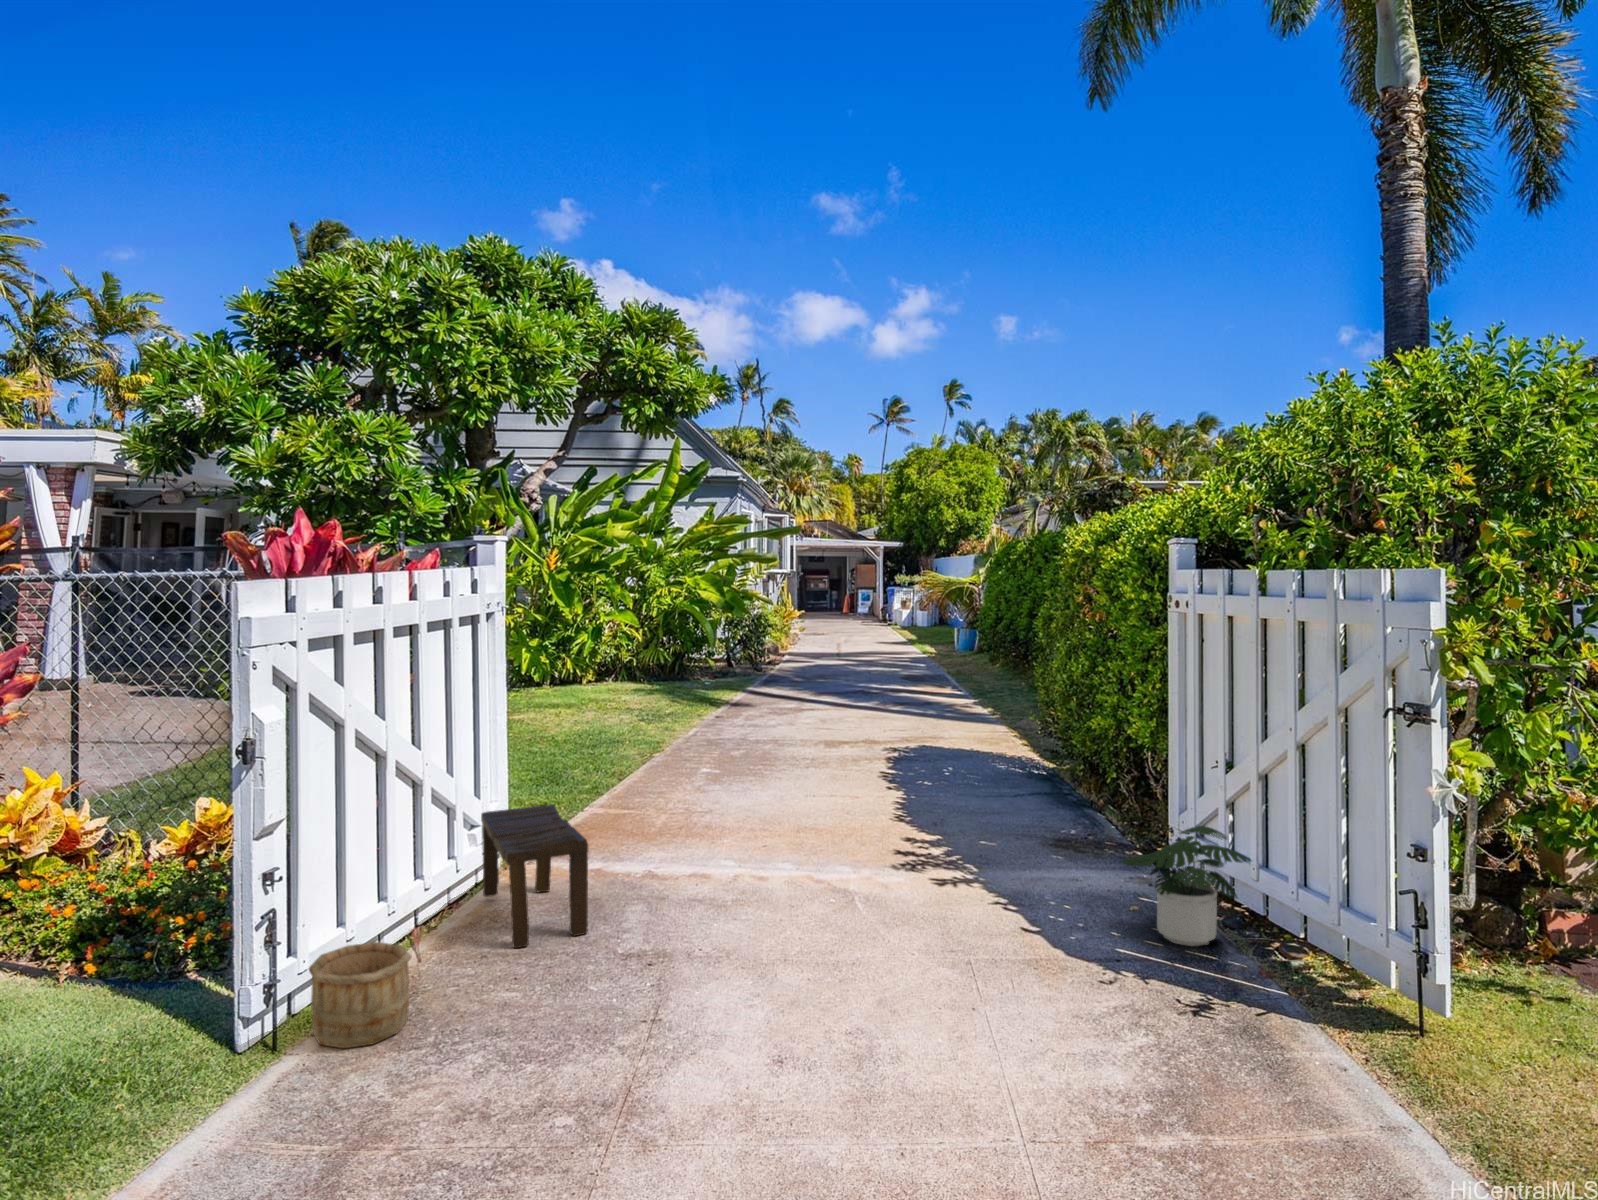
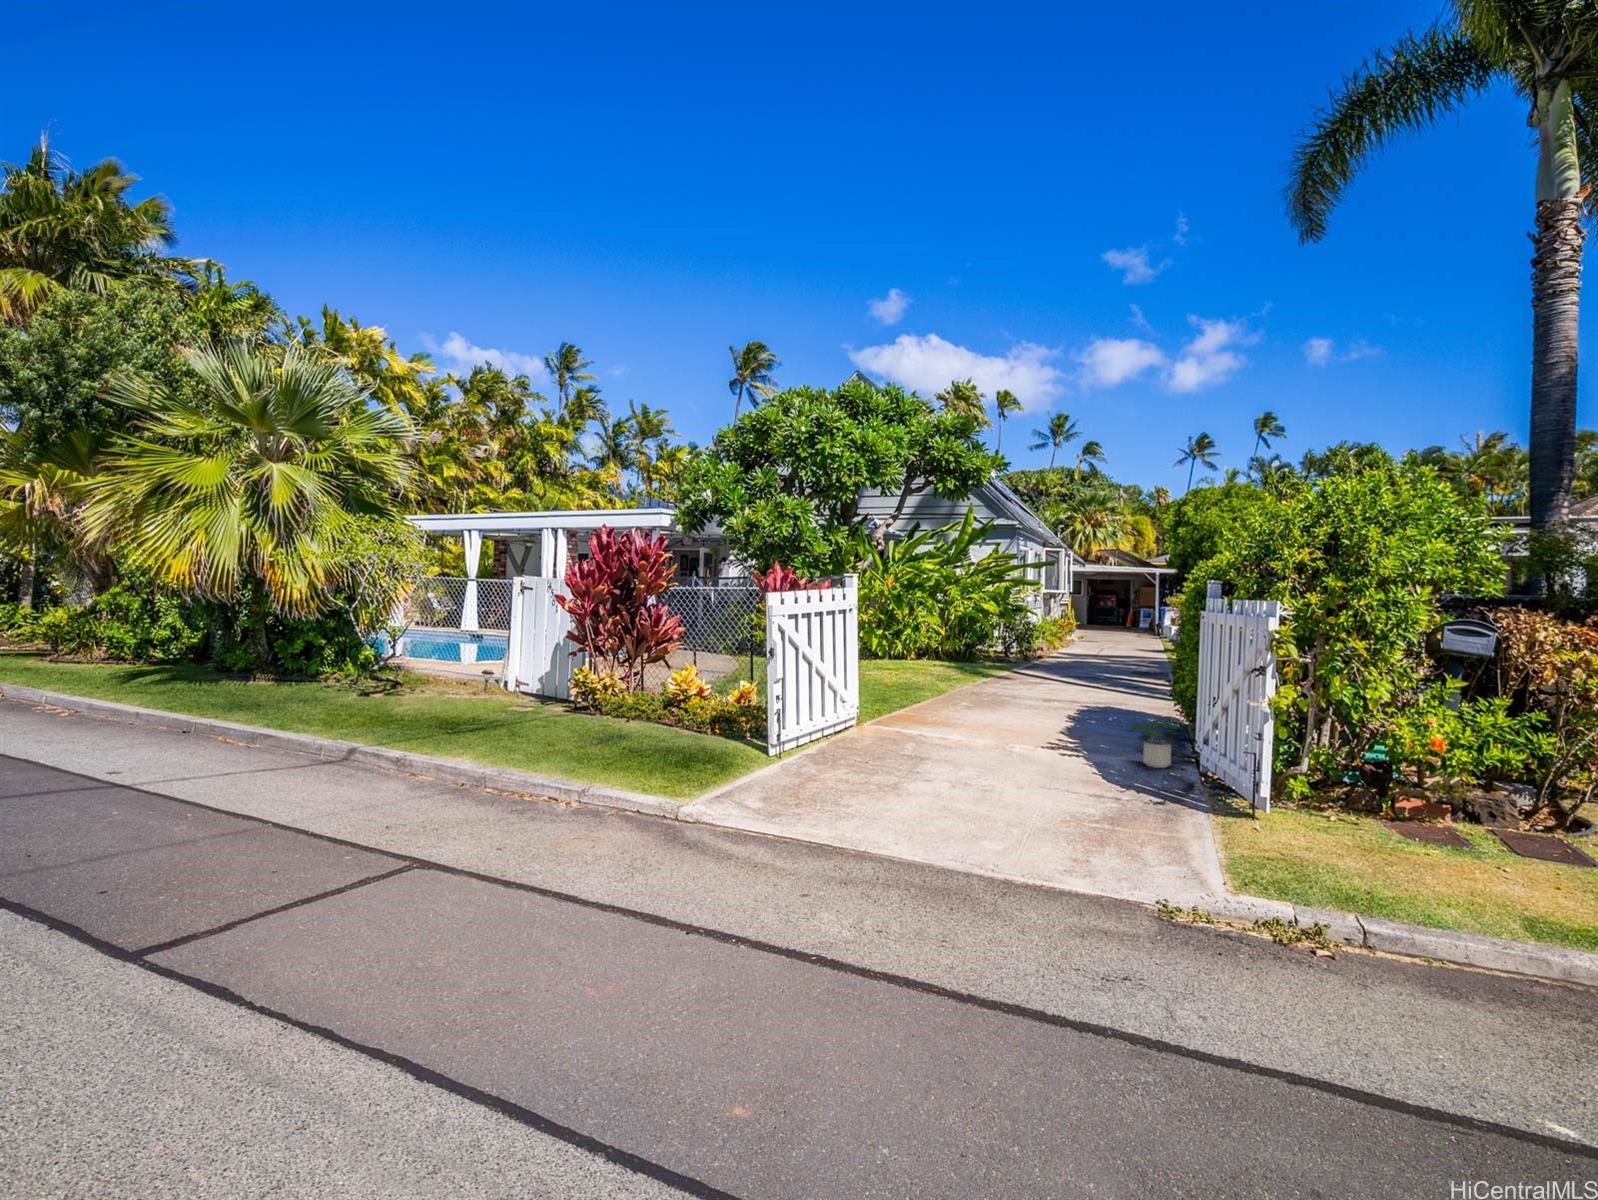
bench: present [481,804,589,948] -> none [846,694,889,743]
wooden bucket: present [309,942,412,1048] -> none [789,725,823,756]

